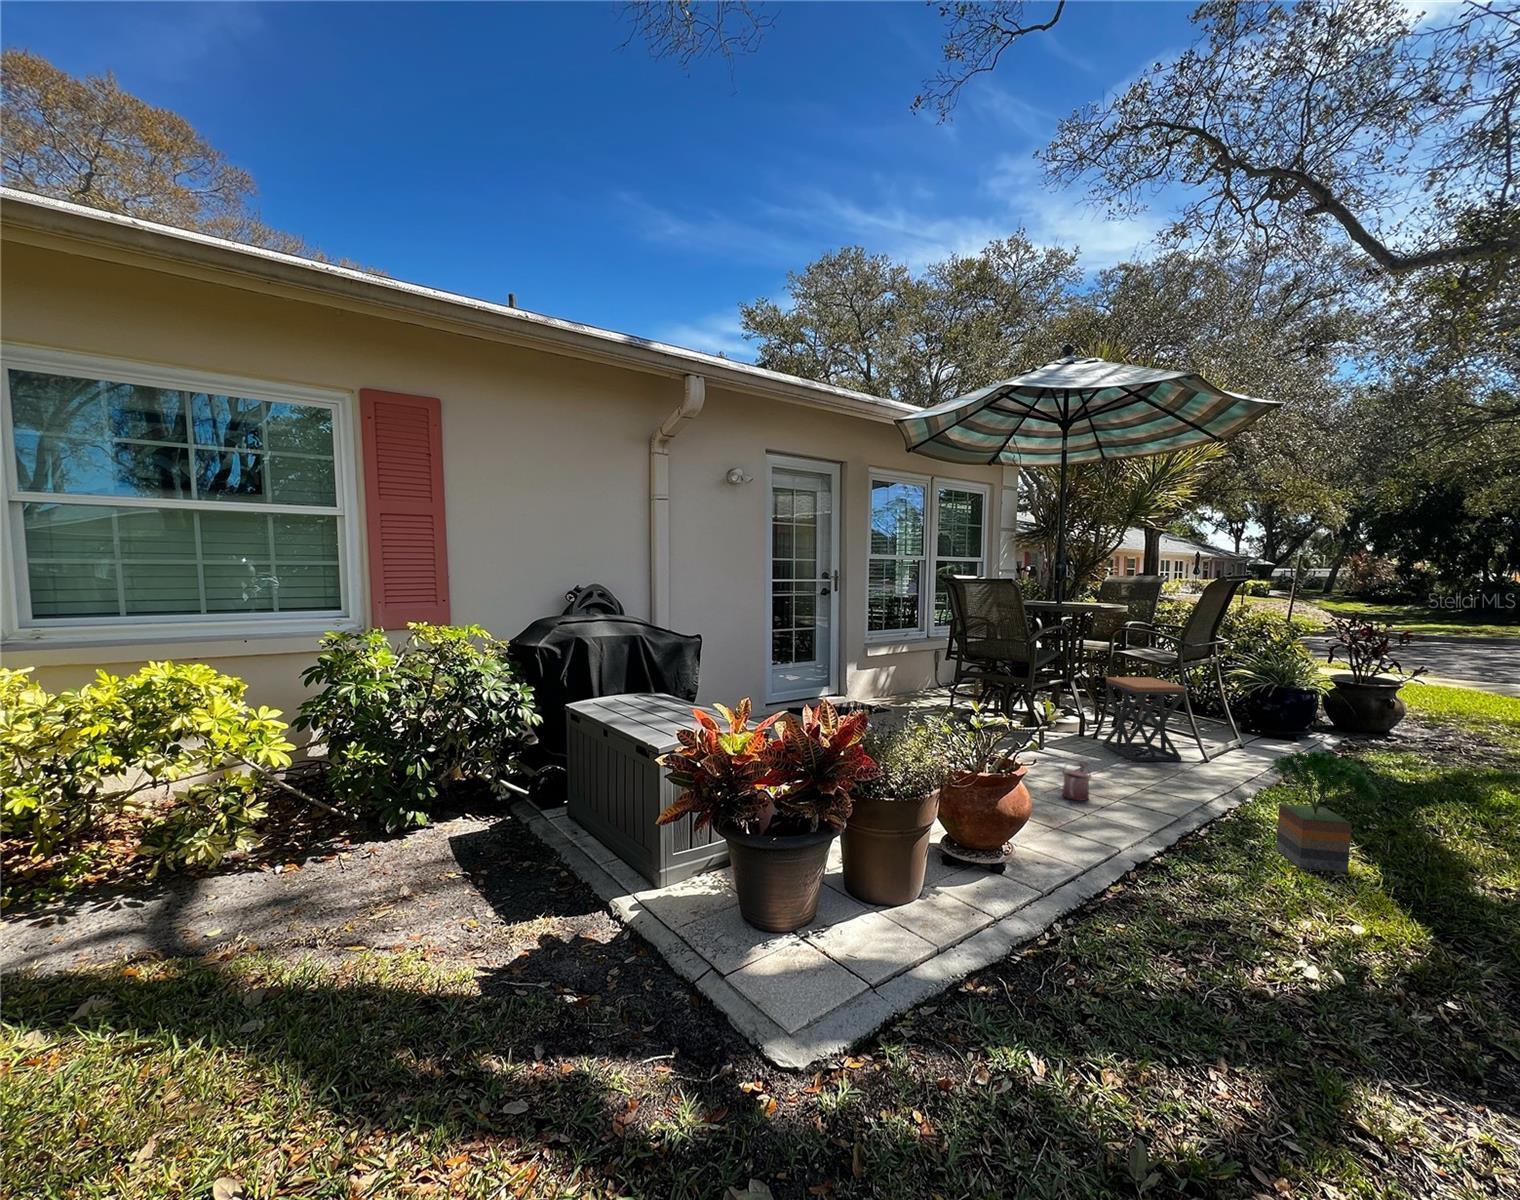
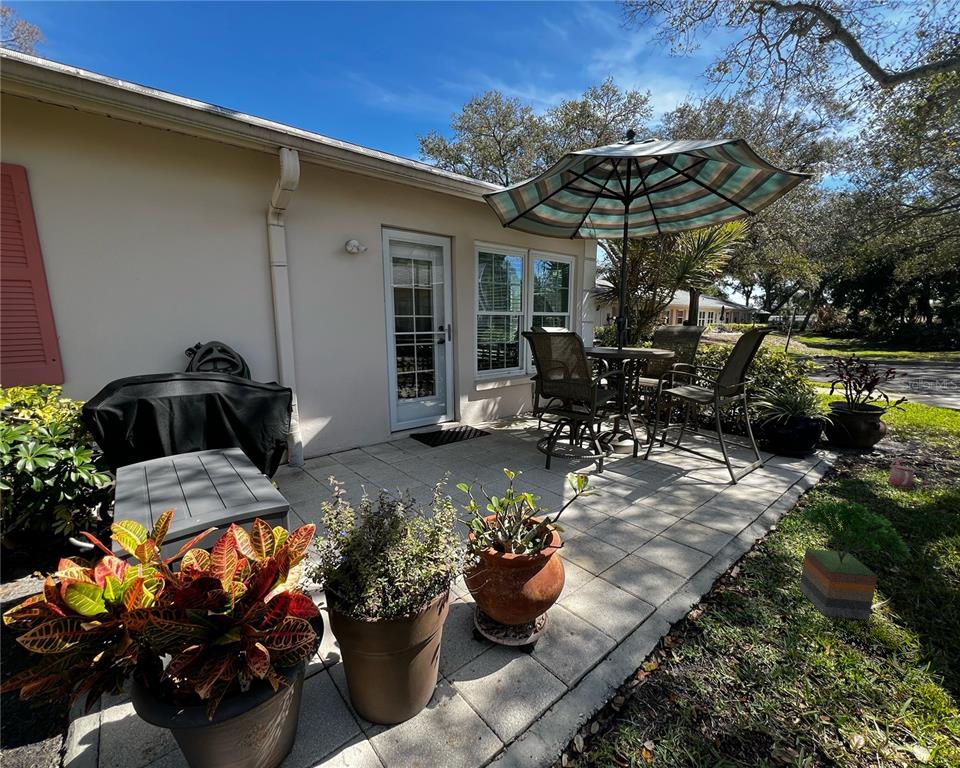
stool: present [1103,677,1186,761] -> none [652,410,720,481]
watering can: present [1063,761,1091,801] -> present [889,458,916,487]

